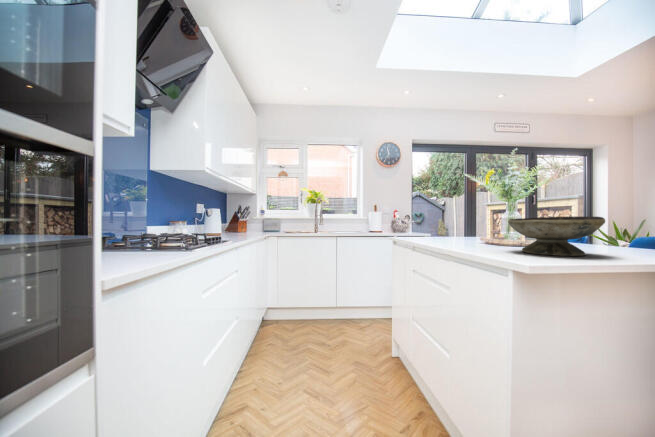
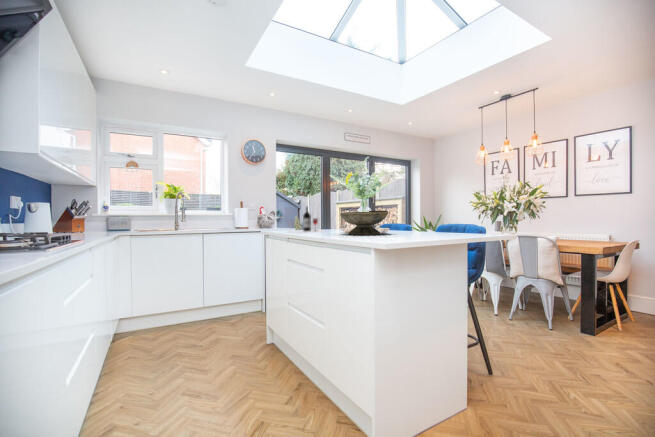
wine bottle: none [424,210,482,245] -> present [288,207,326,233]

